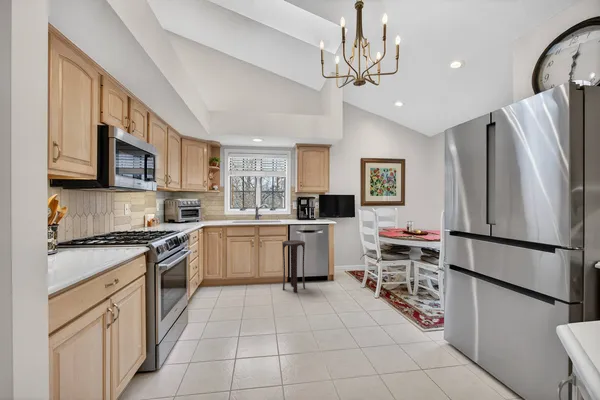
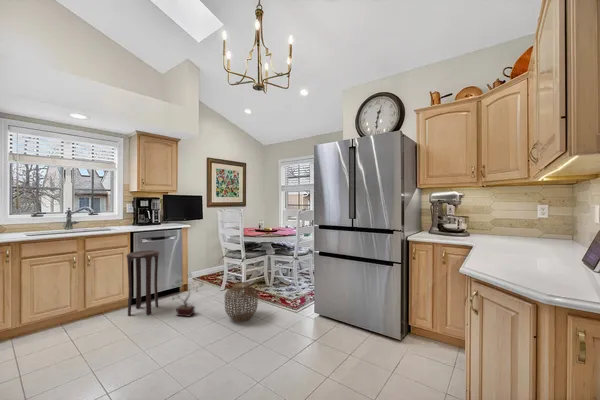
potted plant: none [309,263,332,303] -> present [172,274,203,317]
woven basket: none [344,282,378,322] -> present [225,282,258,322]

